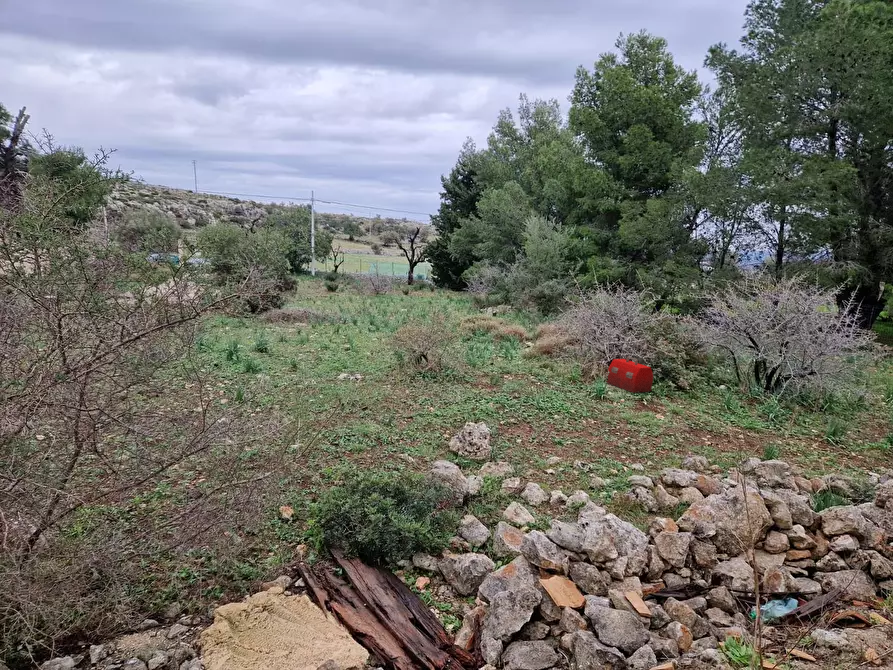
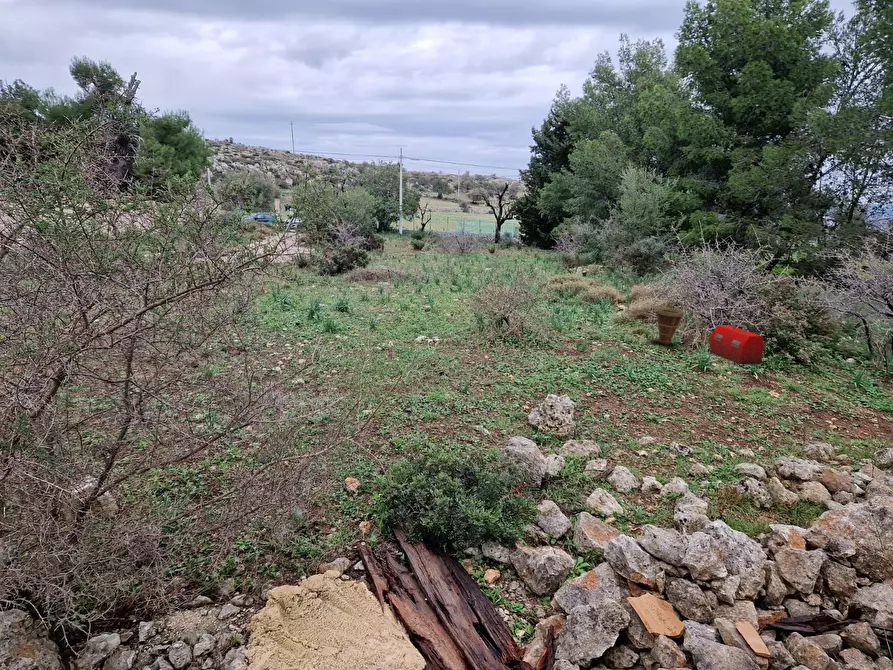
basket: none [561,340,586,378] -> present [657,303,686,345]

